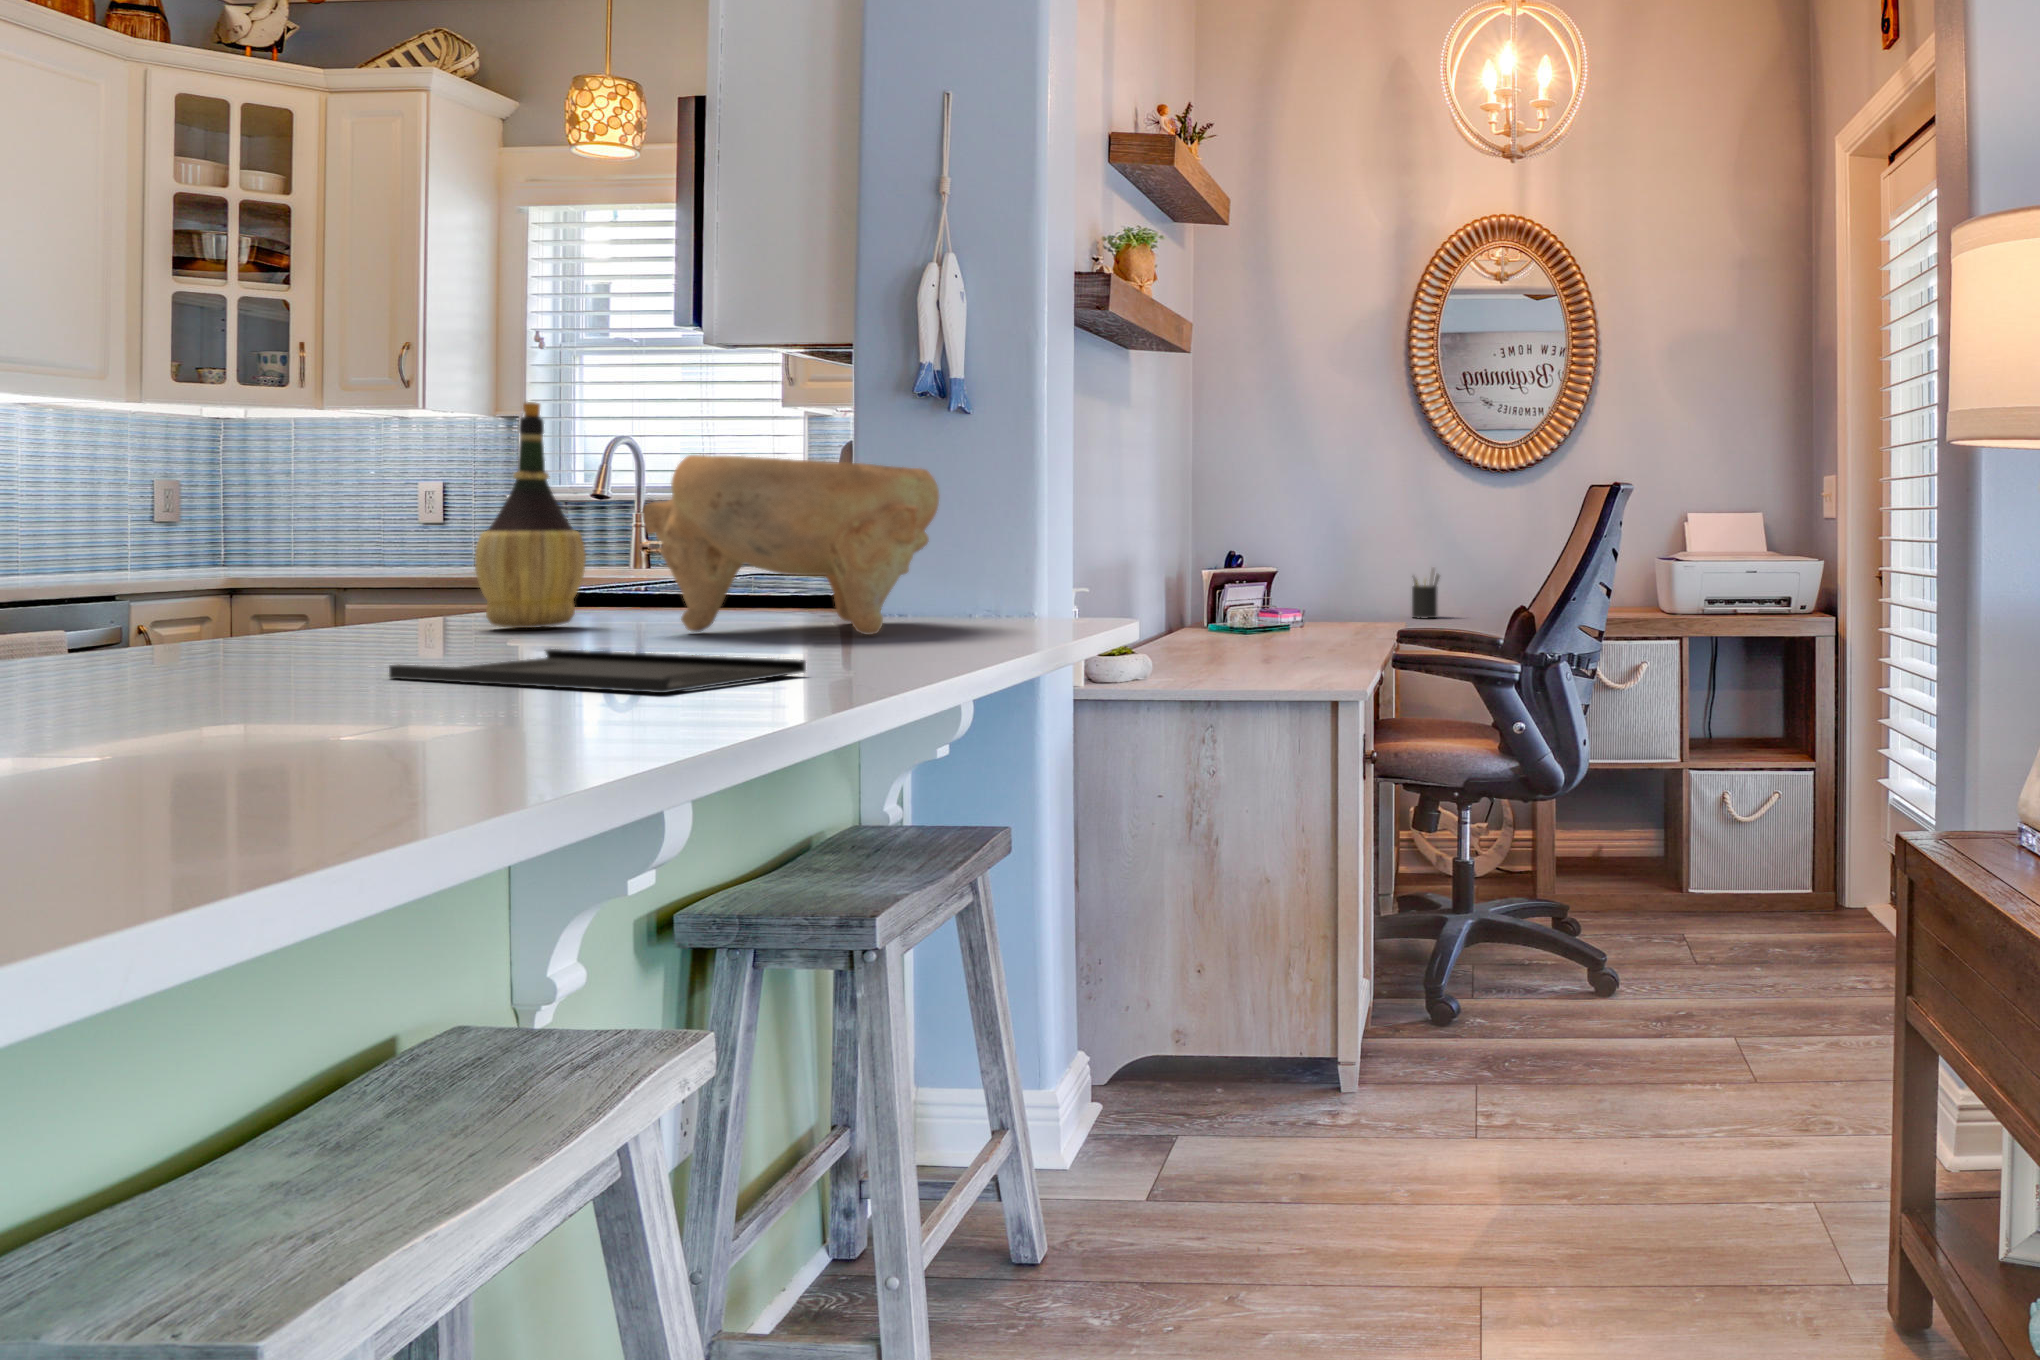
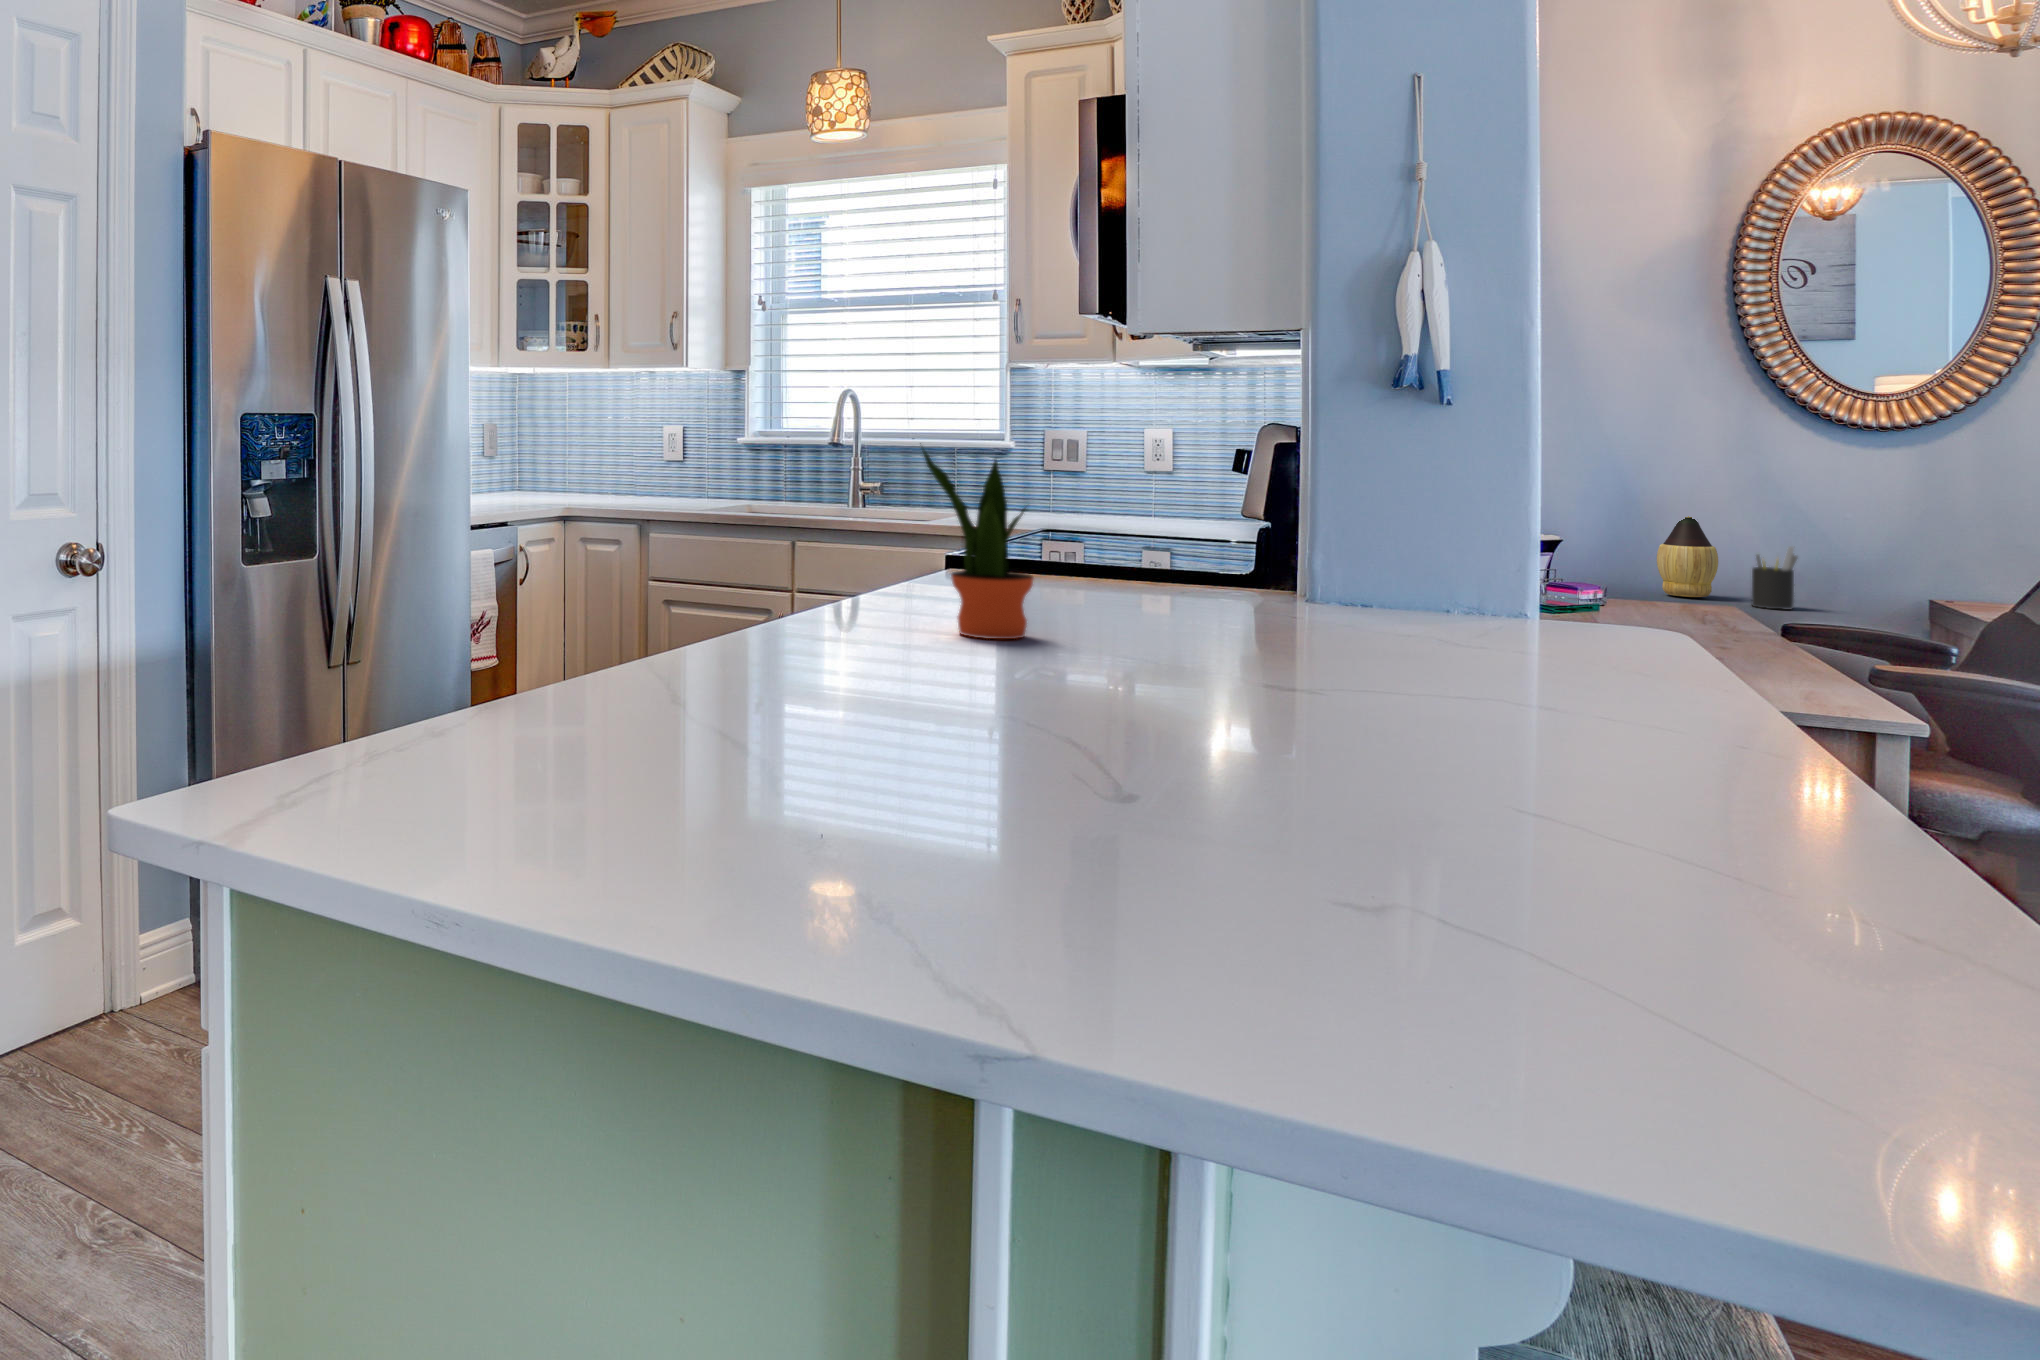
wine bottle: present [475,402,586,628] -> present [1657,516,1718,597]
potted plant: none [161,417,329,657] -> present [920,443,1034,639]
decorative bowl: present [642,455,939,635] -> none [1213,461,1517,646]
tray: present [389,649,806,693] -> none [1207,657,1611,737]

